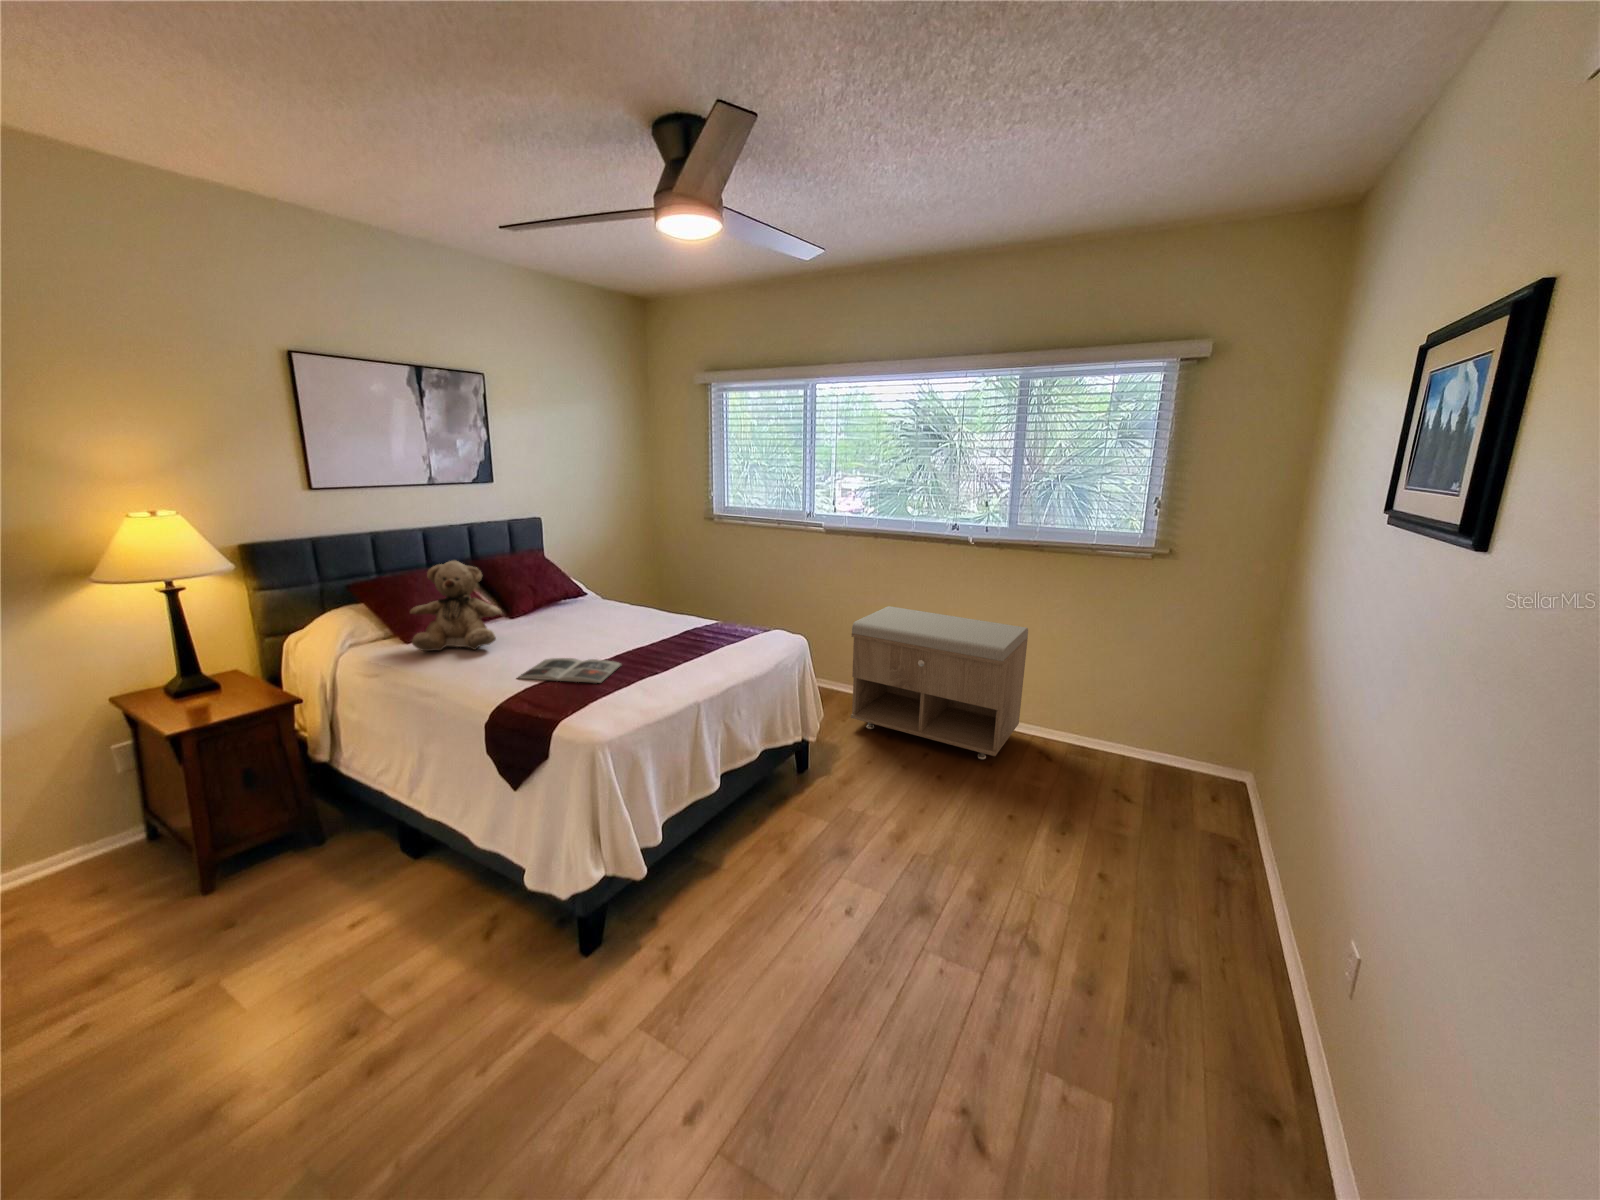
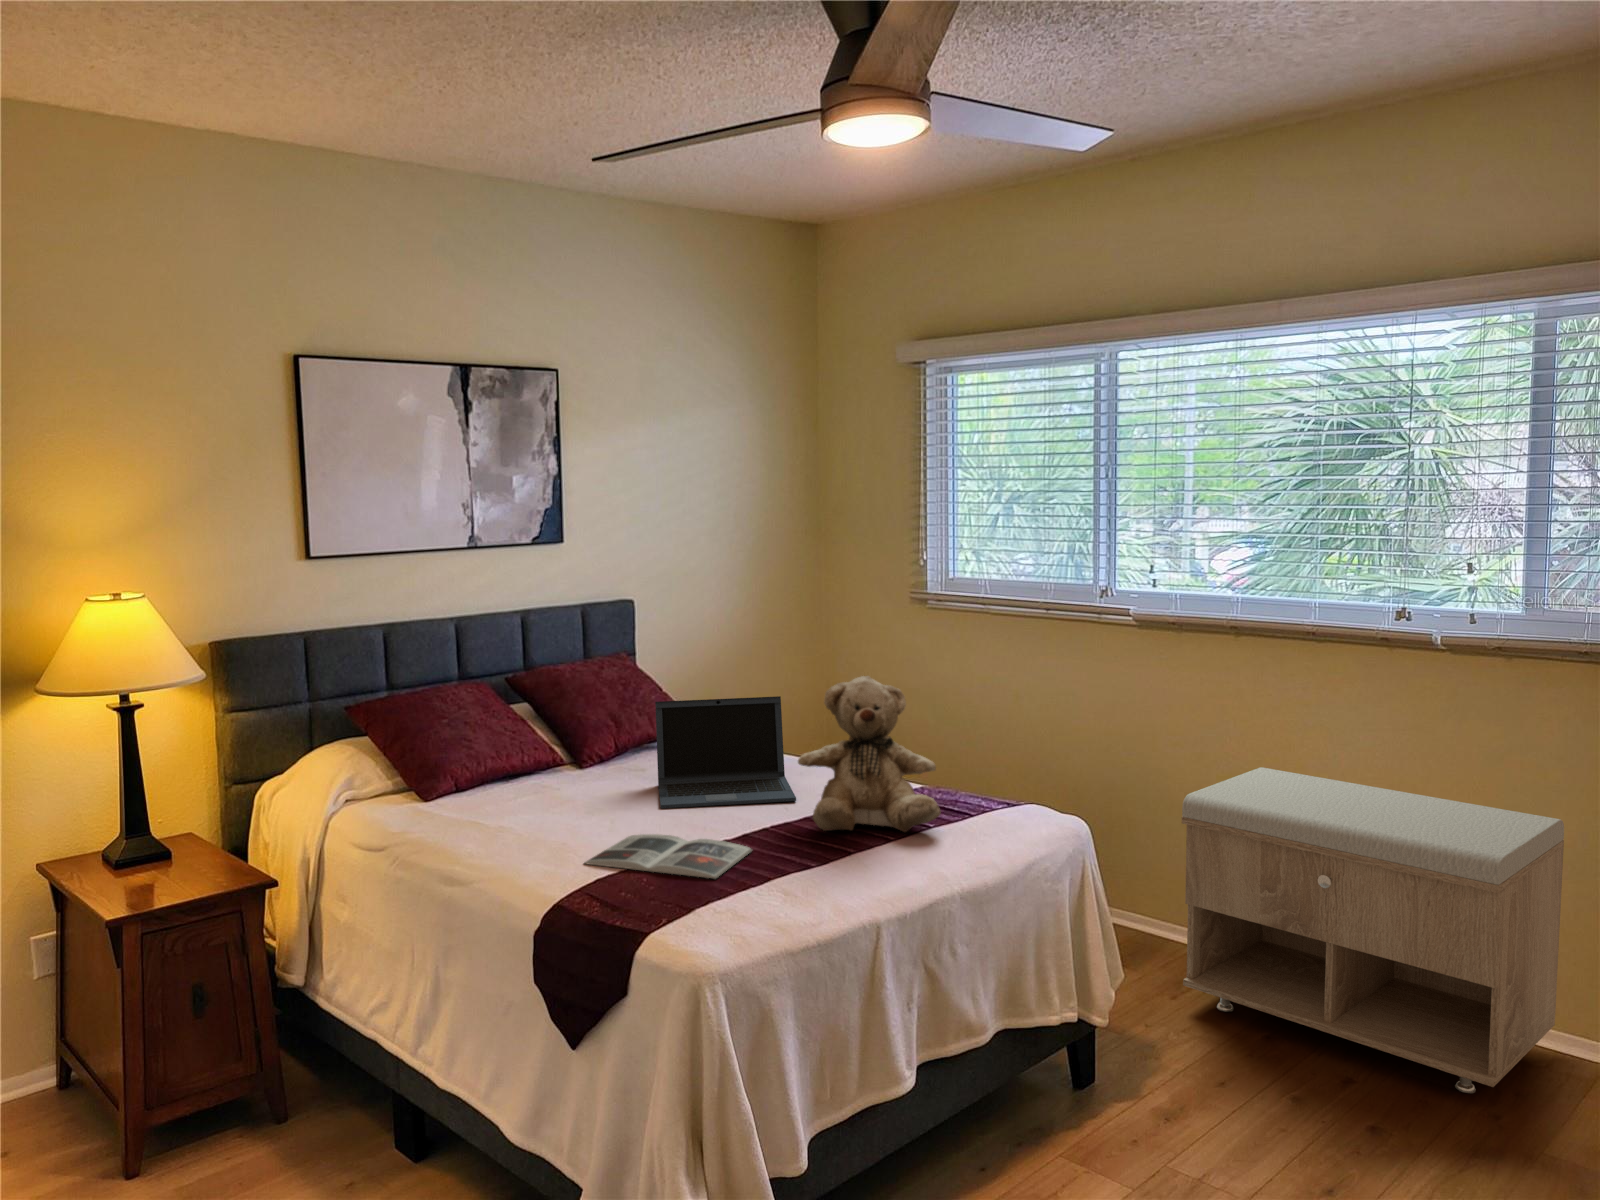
teddy bear: present [410,560,501,651] -> present [798,676,941,832]
laptop: none [557,574,646,642] -> present [655,696,796,808]

